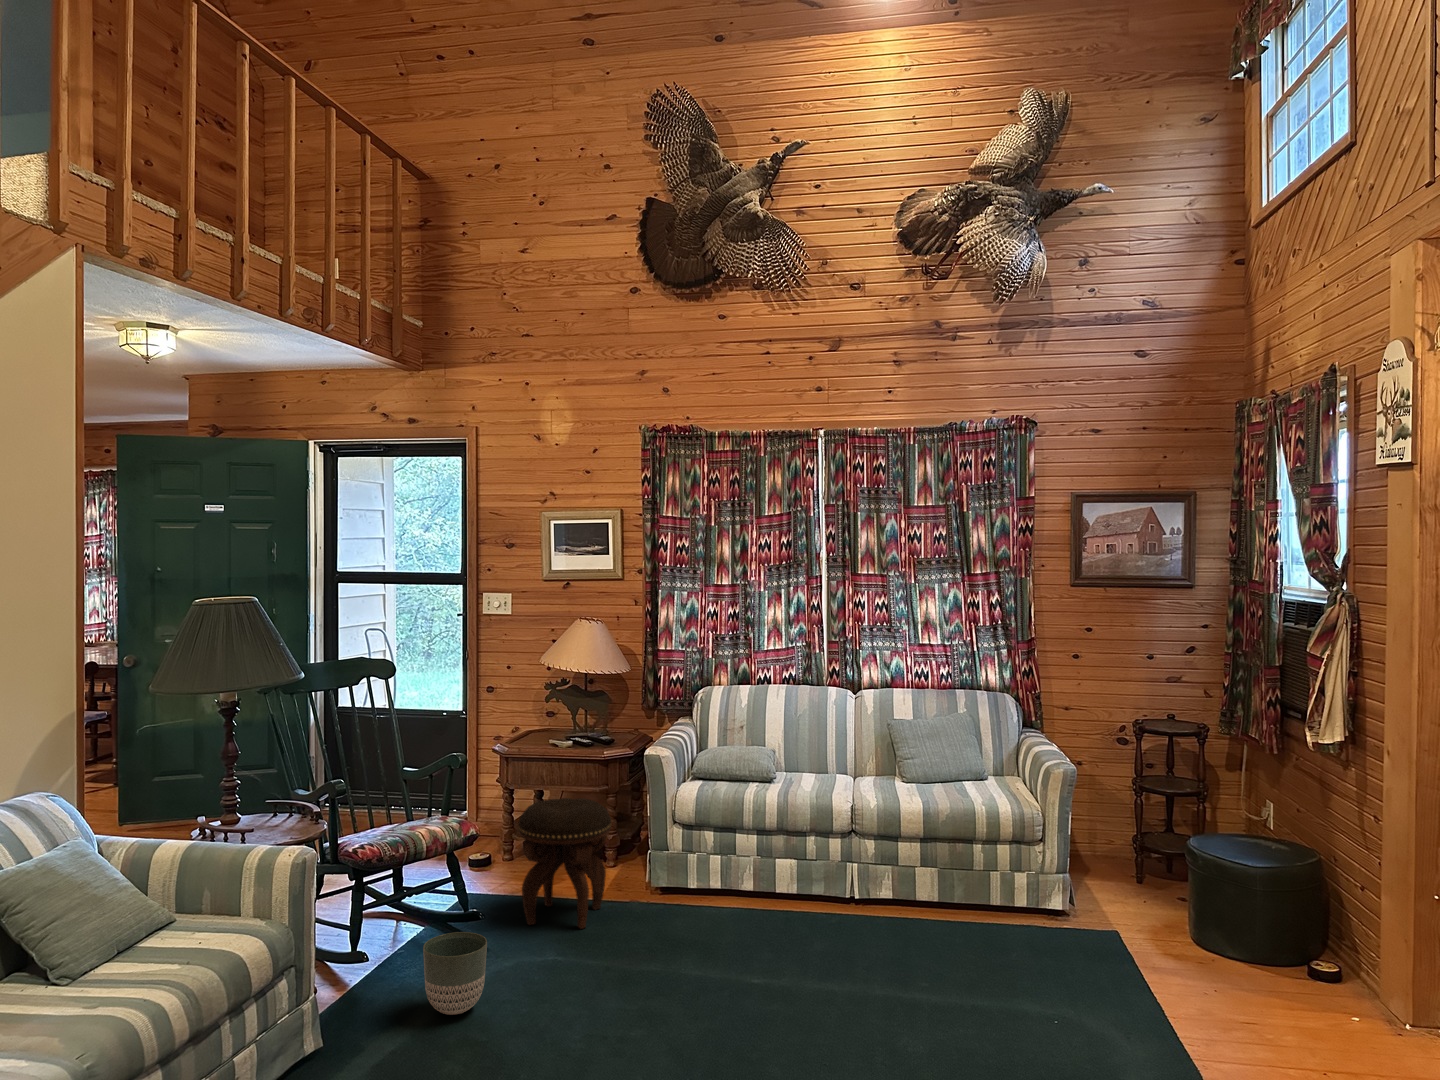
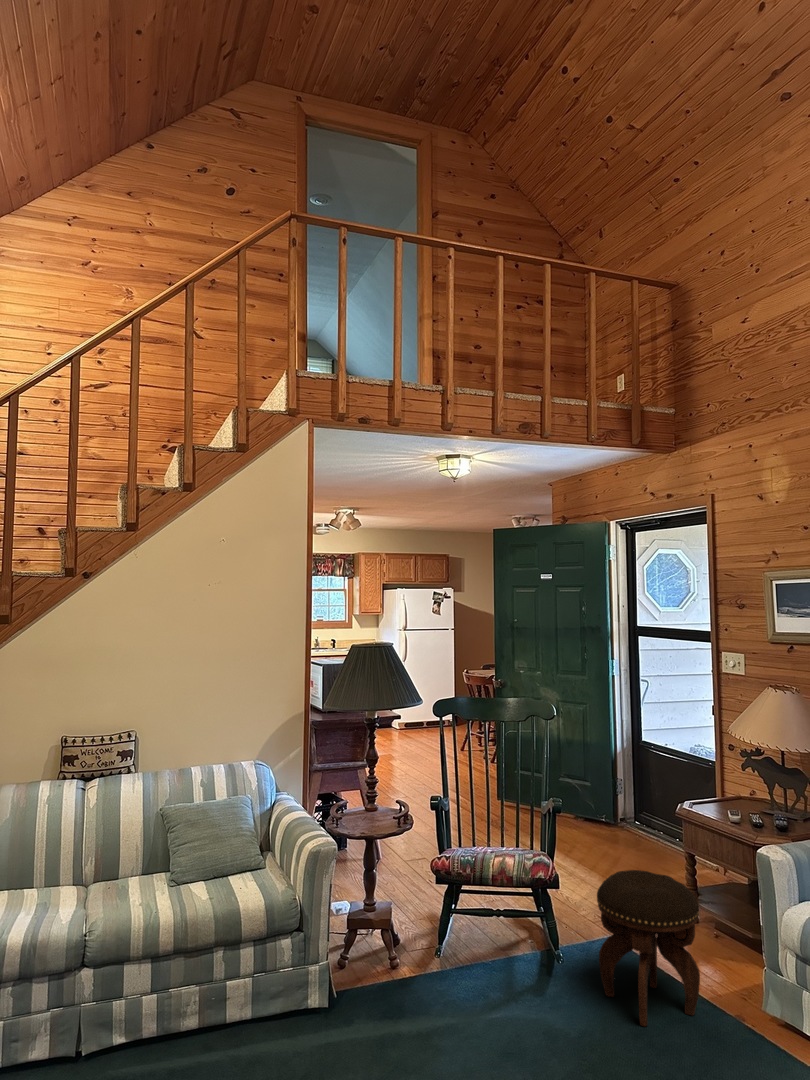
planter: present [423,932,487,1015] -> none [407,958,463,1041]

